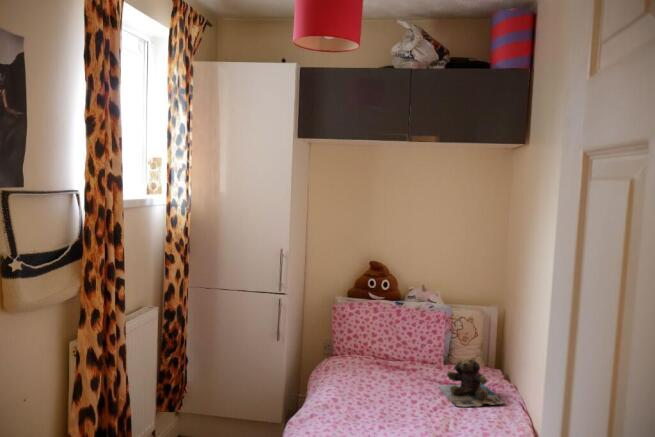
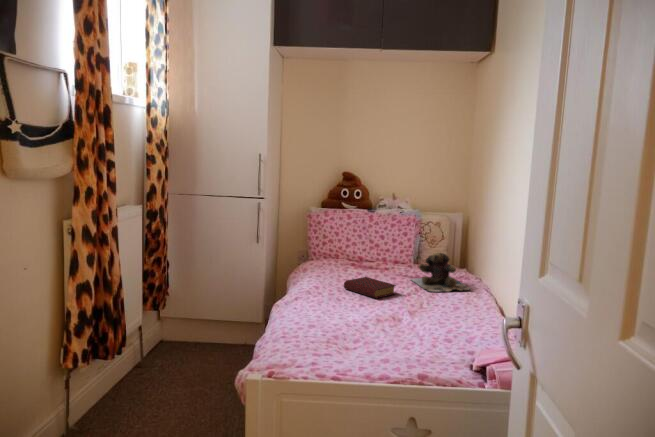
book: none [363,386,420,417] -> present [344,277,396,298]

